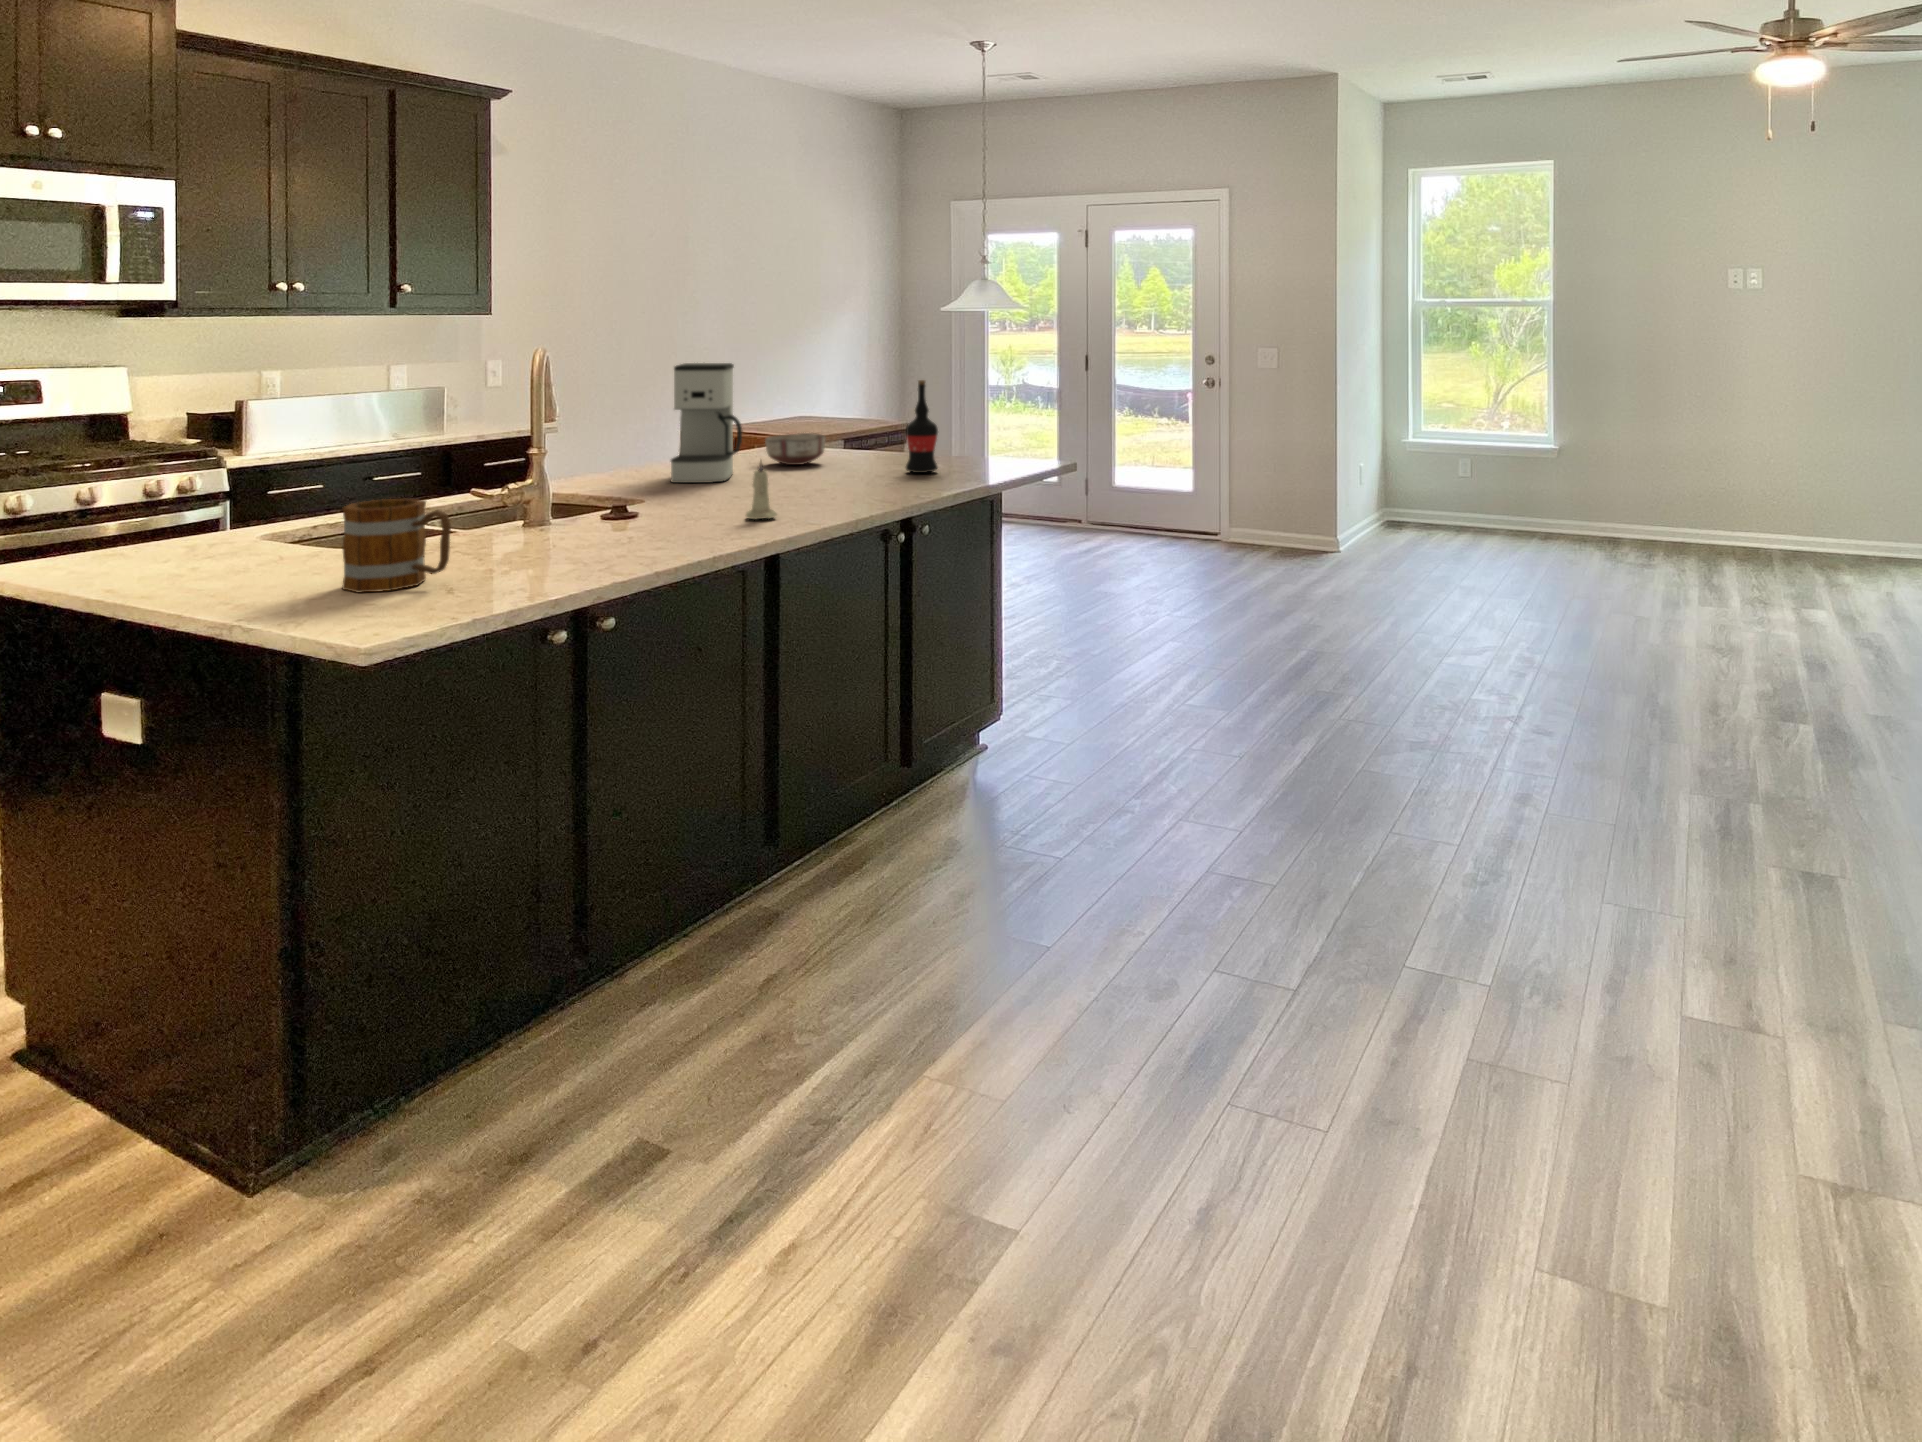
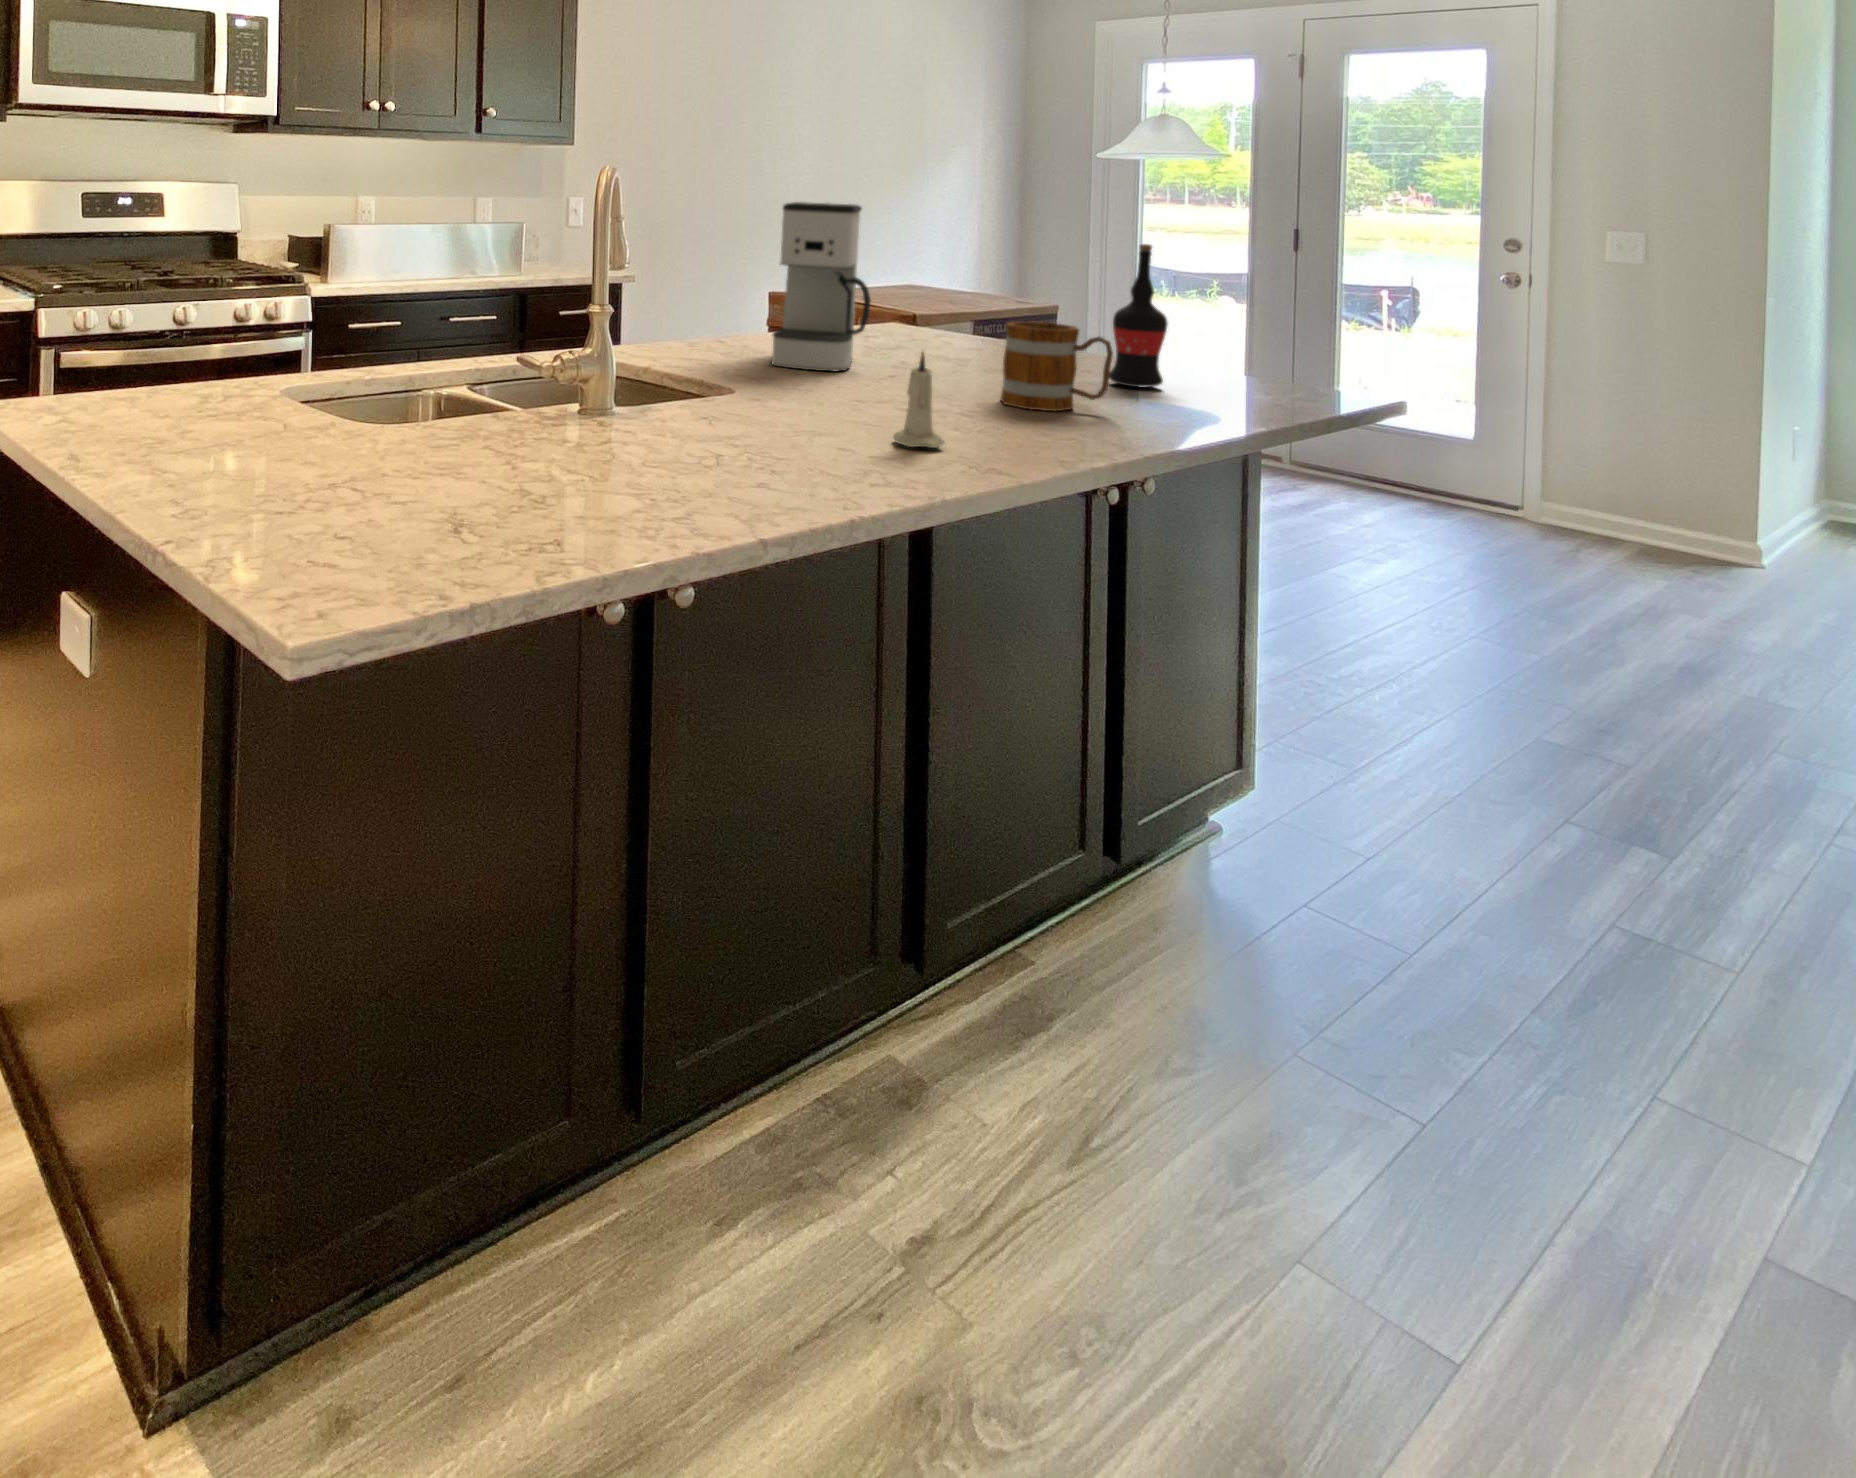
ceramic bowl: present [765,433,826,465] -> none [894,310,979,355]
mug: present [342,499,451,592] -> present [1001,321,1113,411]

